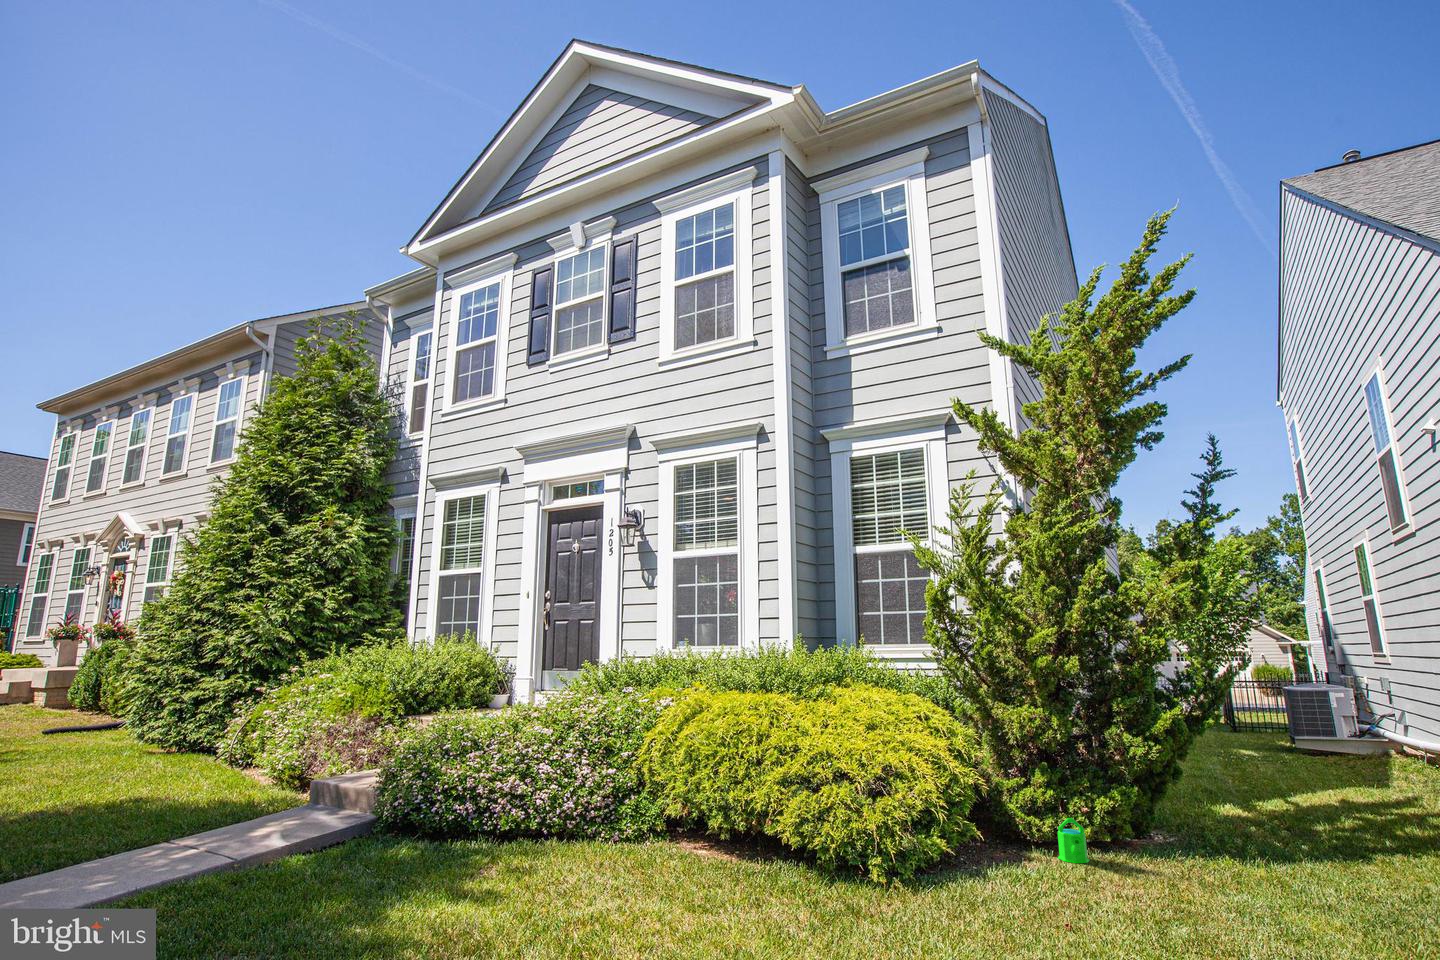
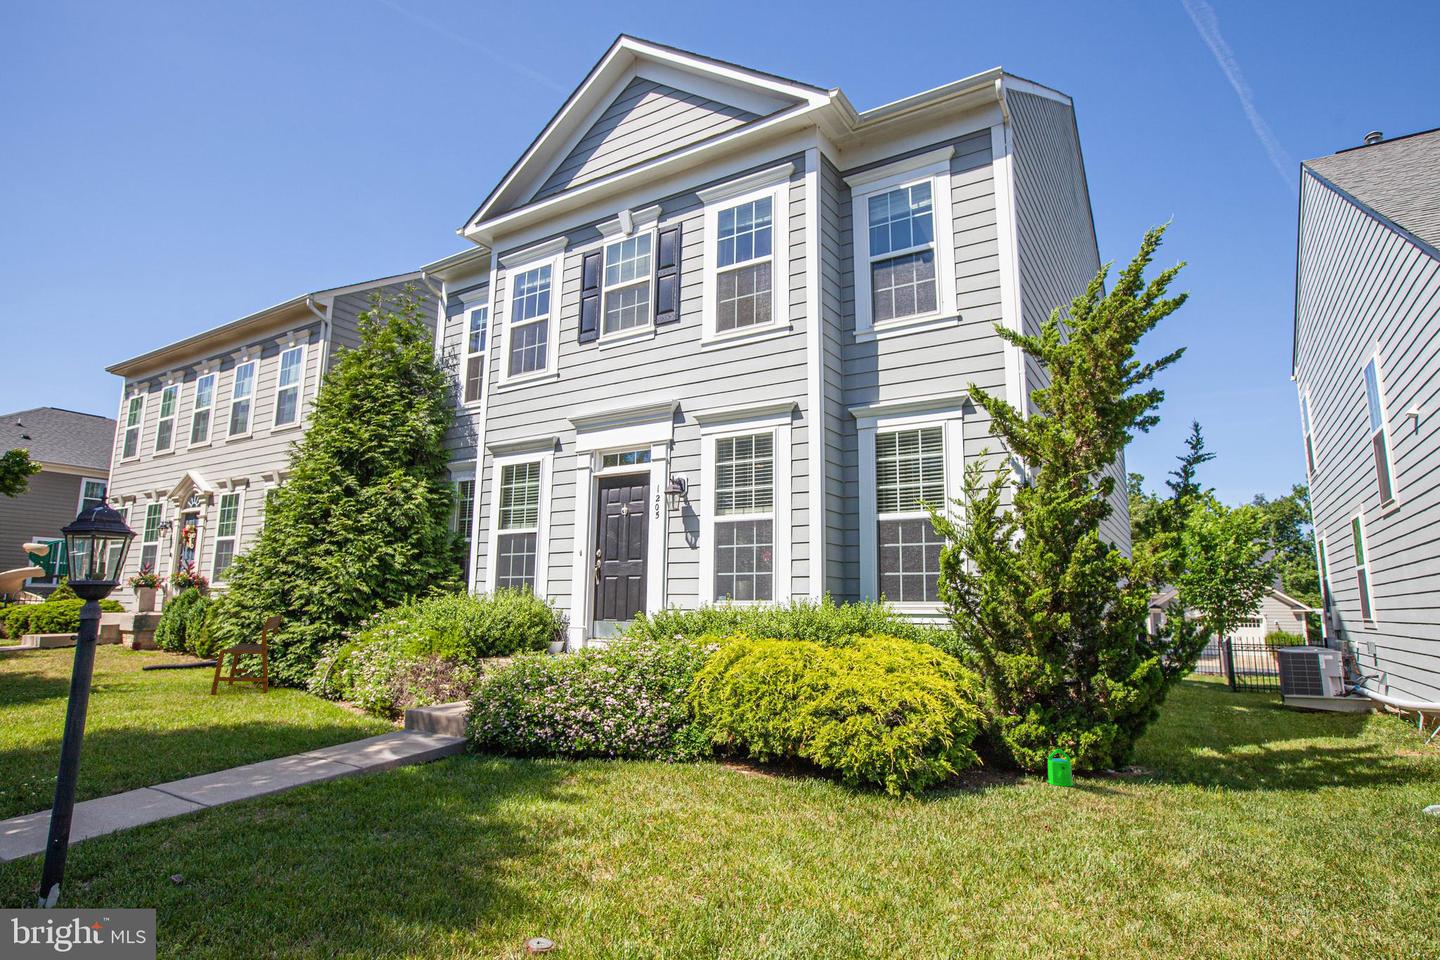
potted tree: none [38,664,70,711] -> present [132,610,155,650]
bench: none [100,670,193,765] -> present [211,614,283,694]

